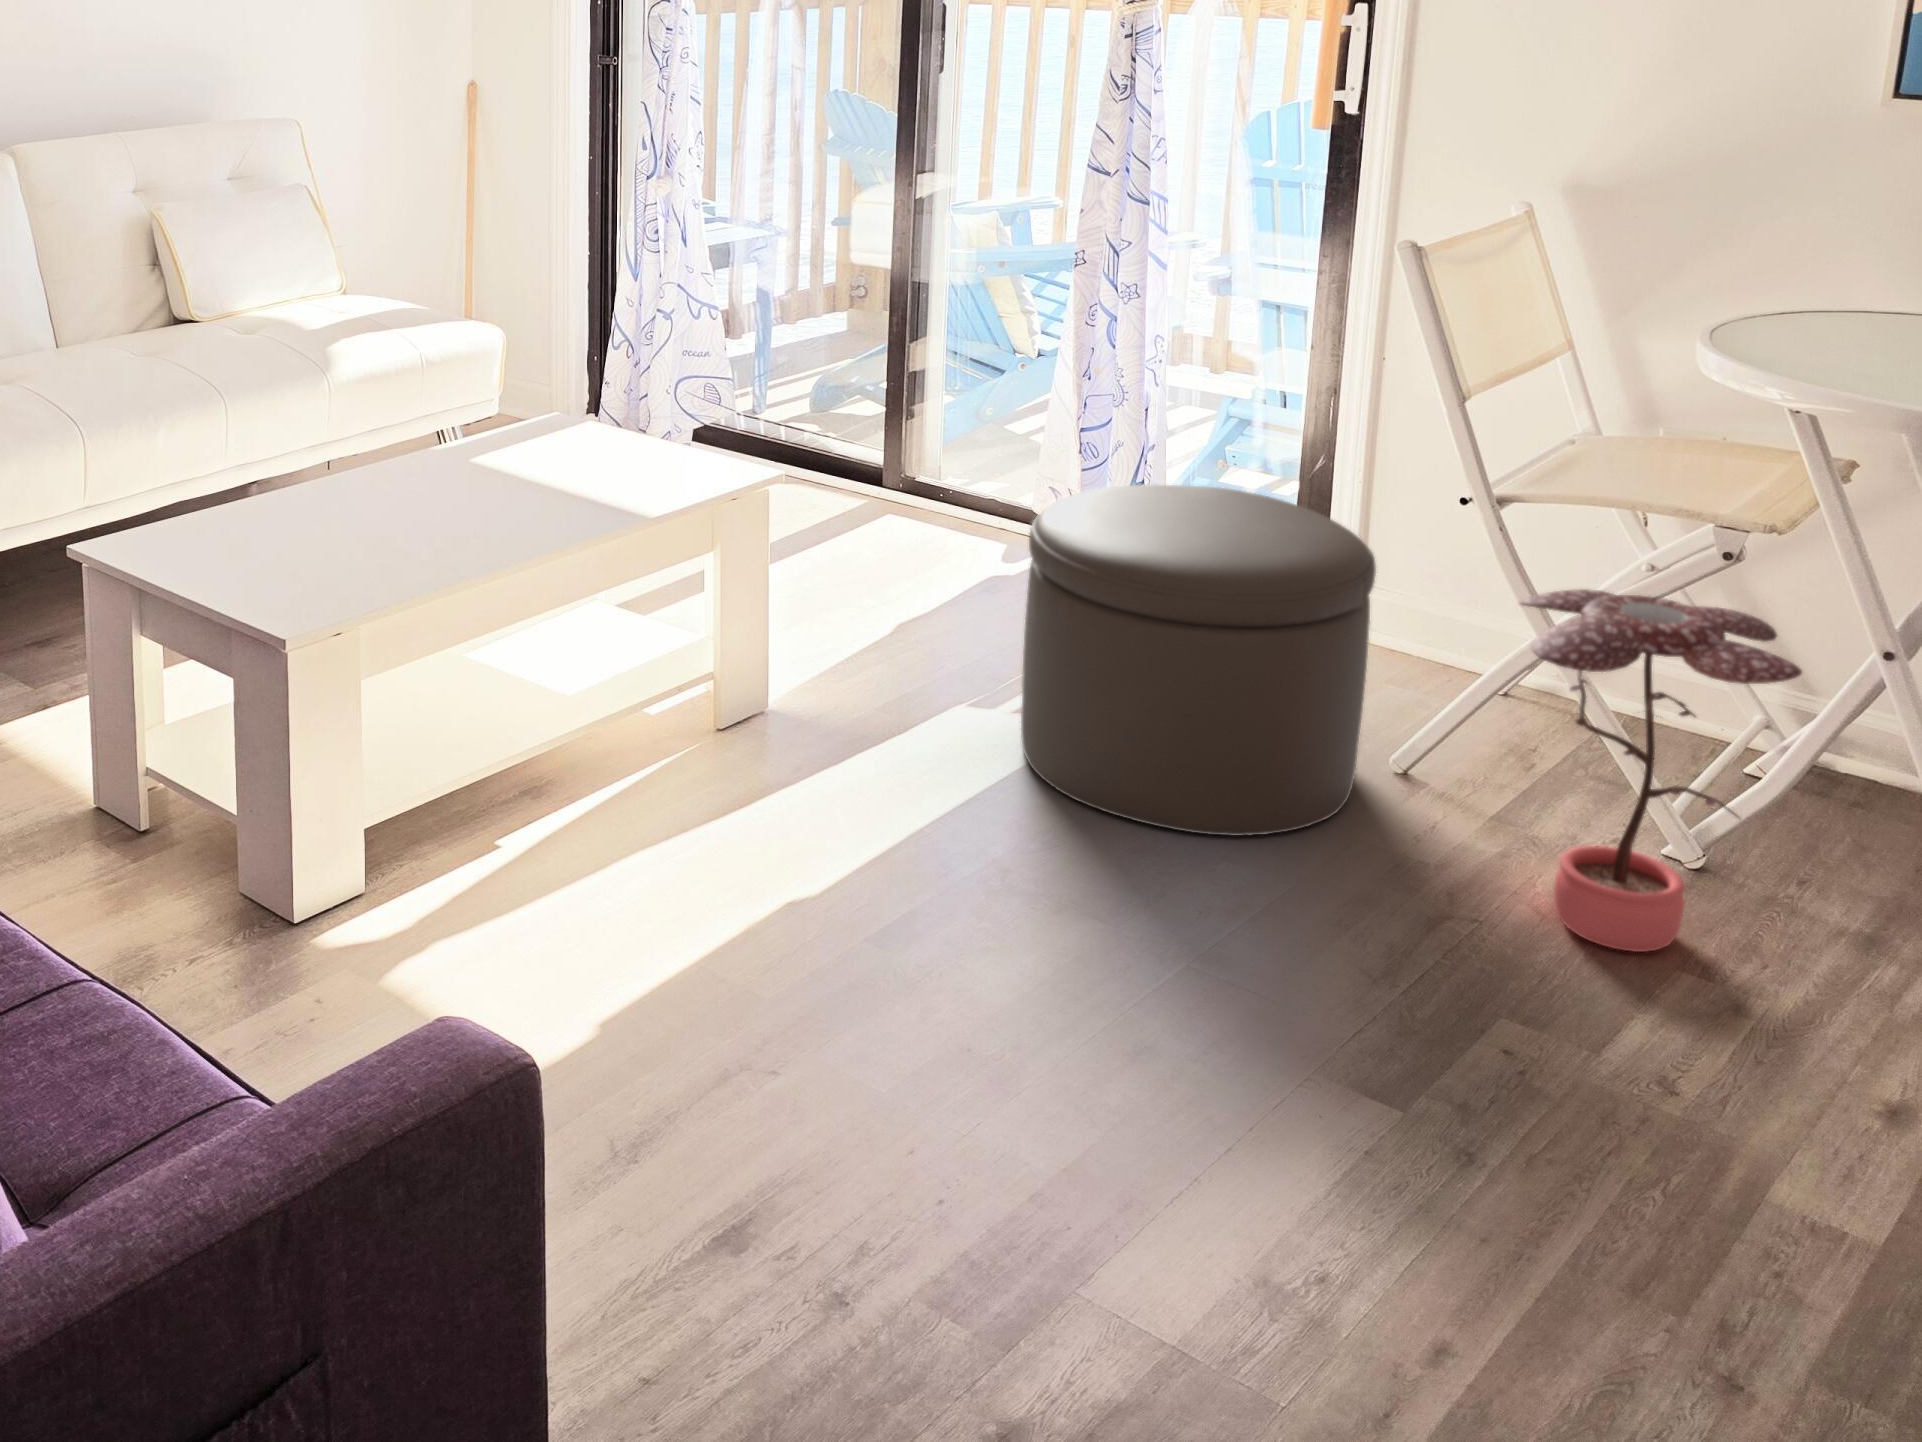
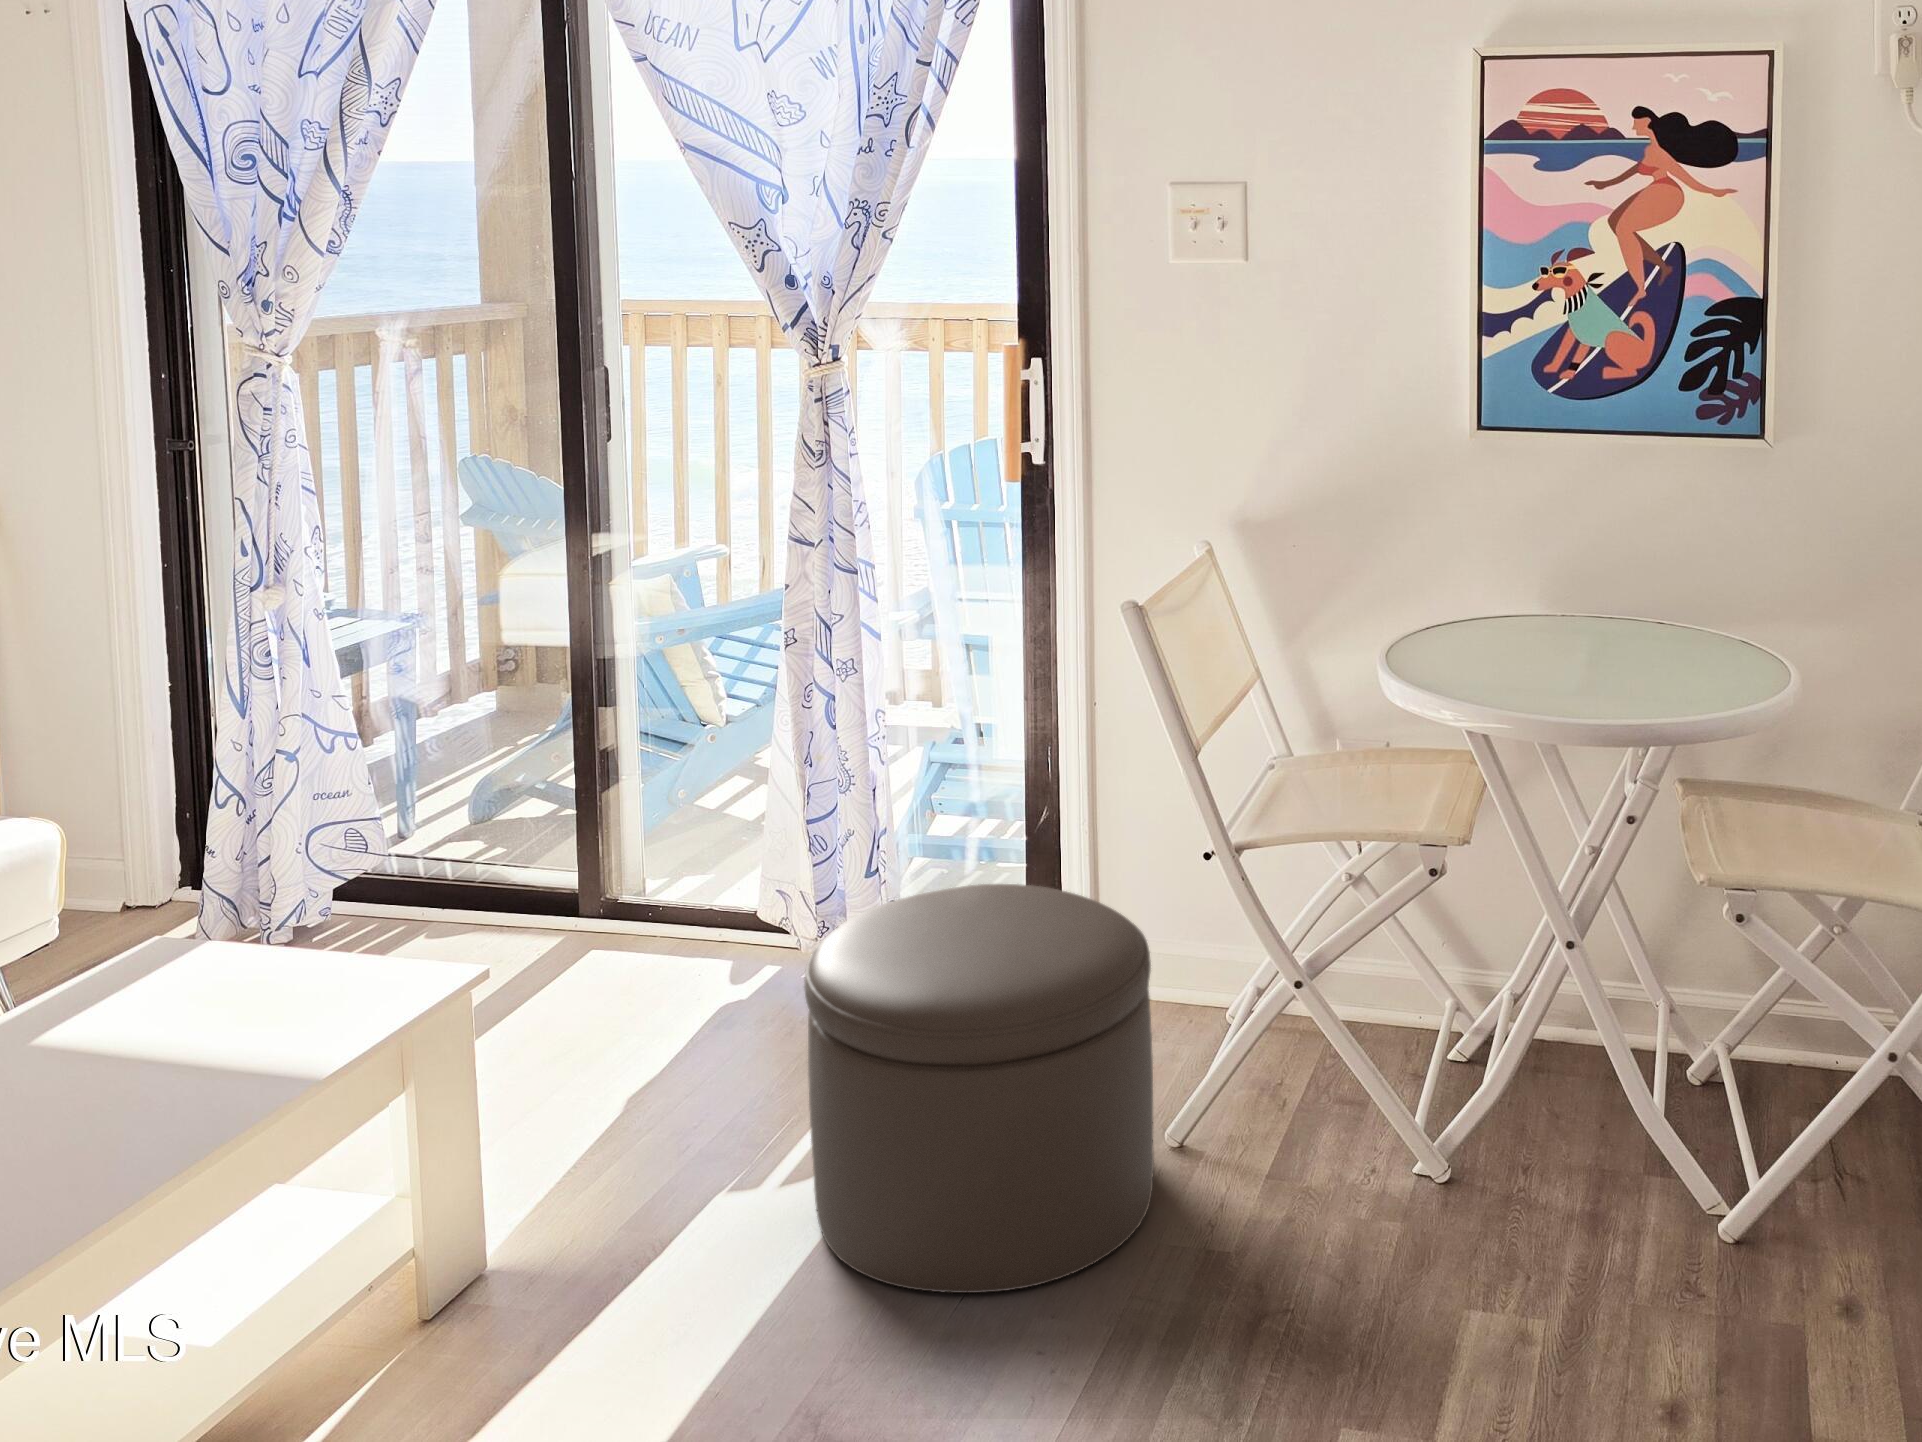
potted plant: present [1520,589,1802,952] -> none [1292,934,1537,1297]

